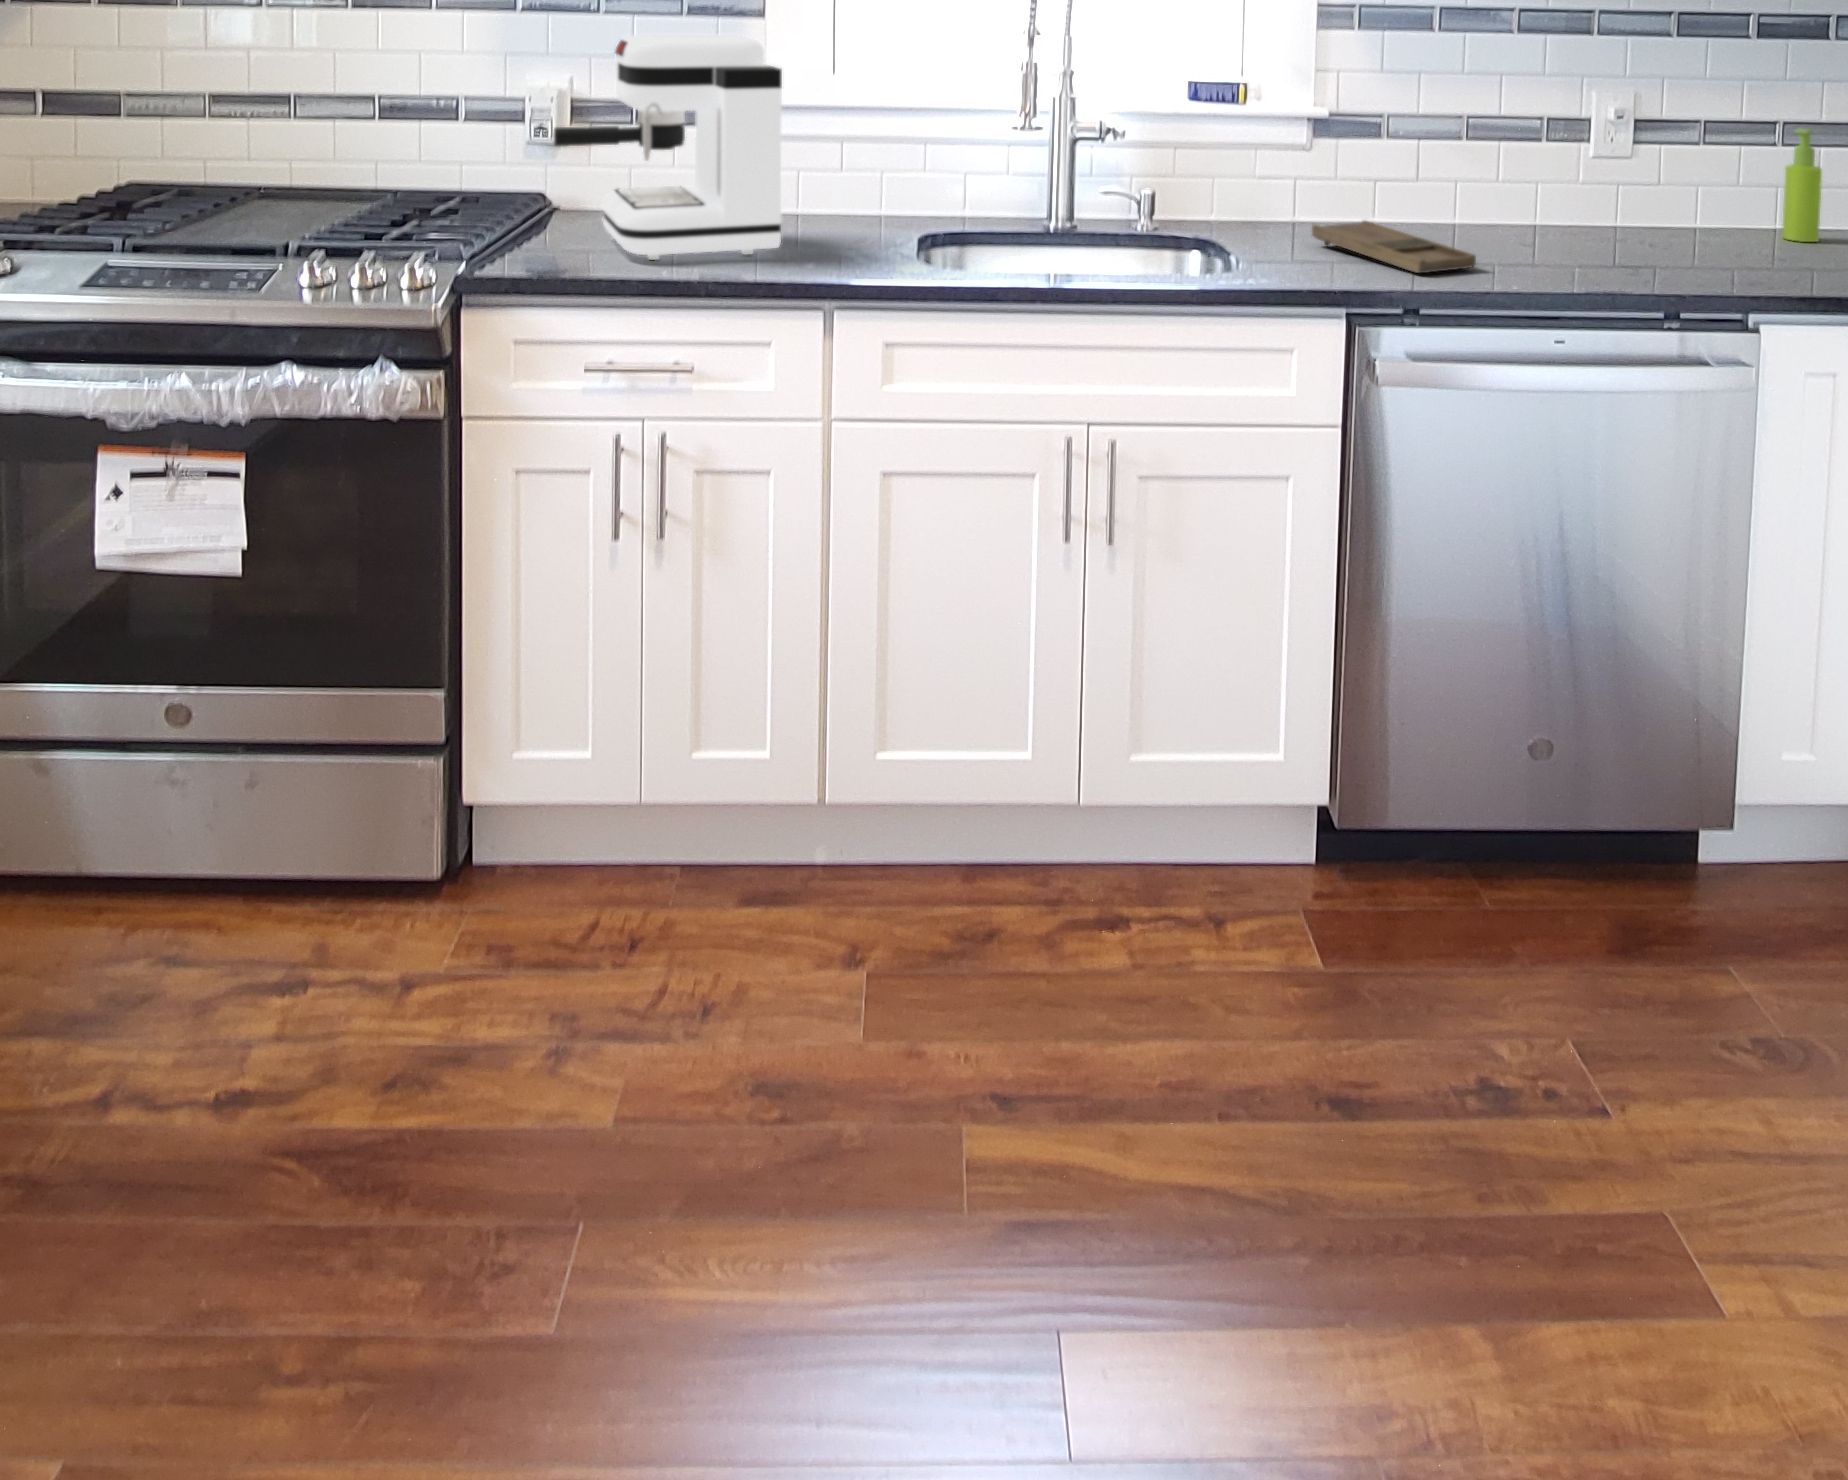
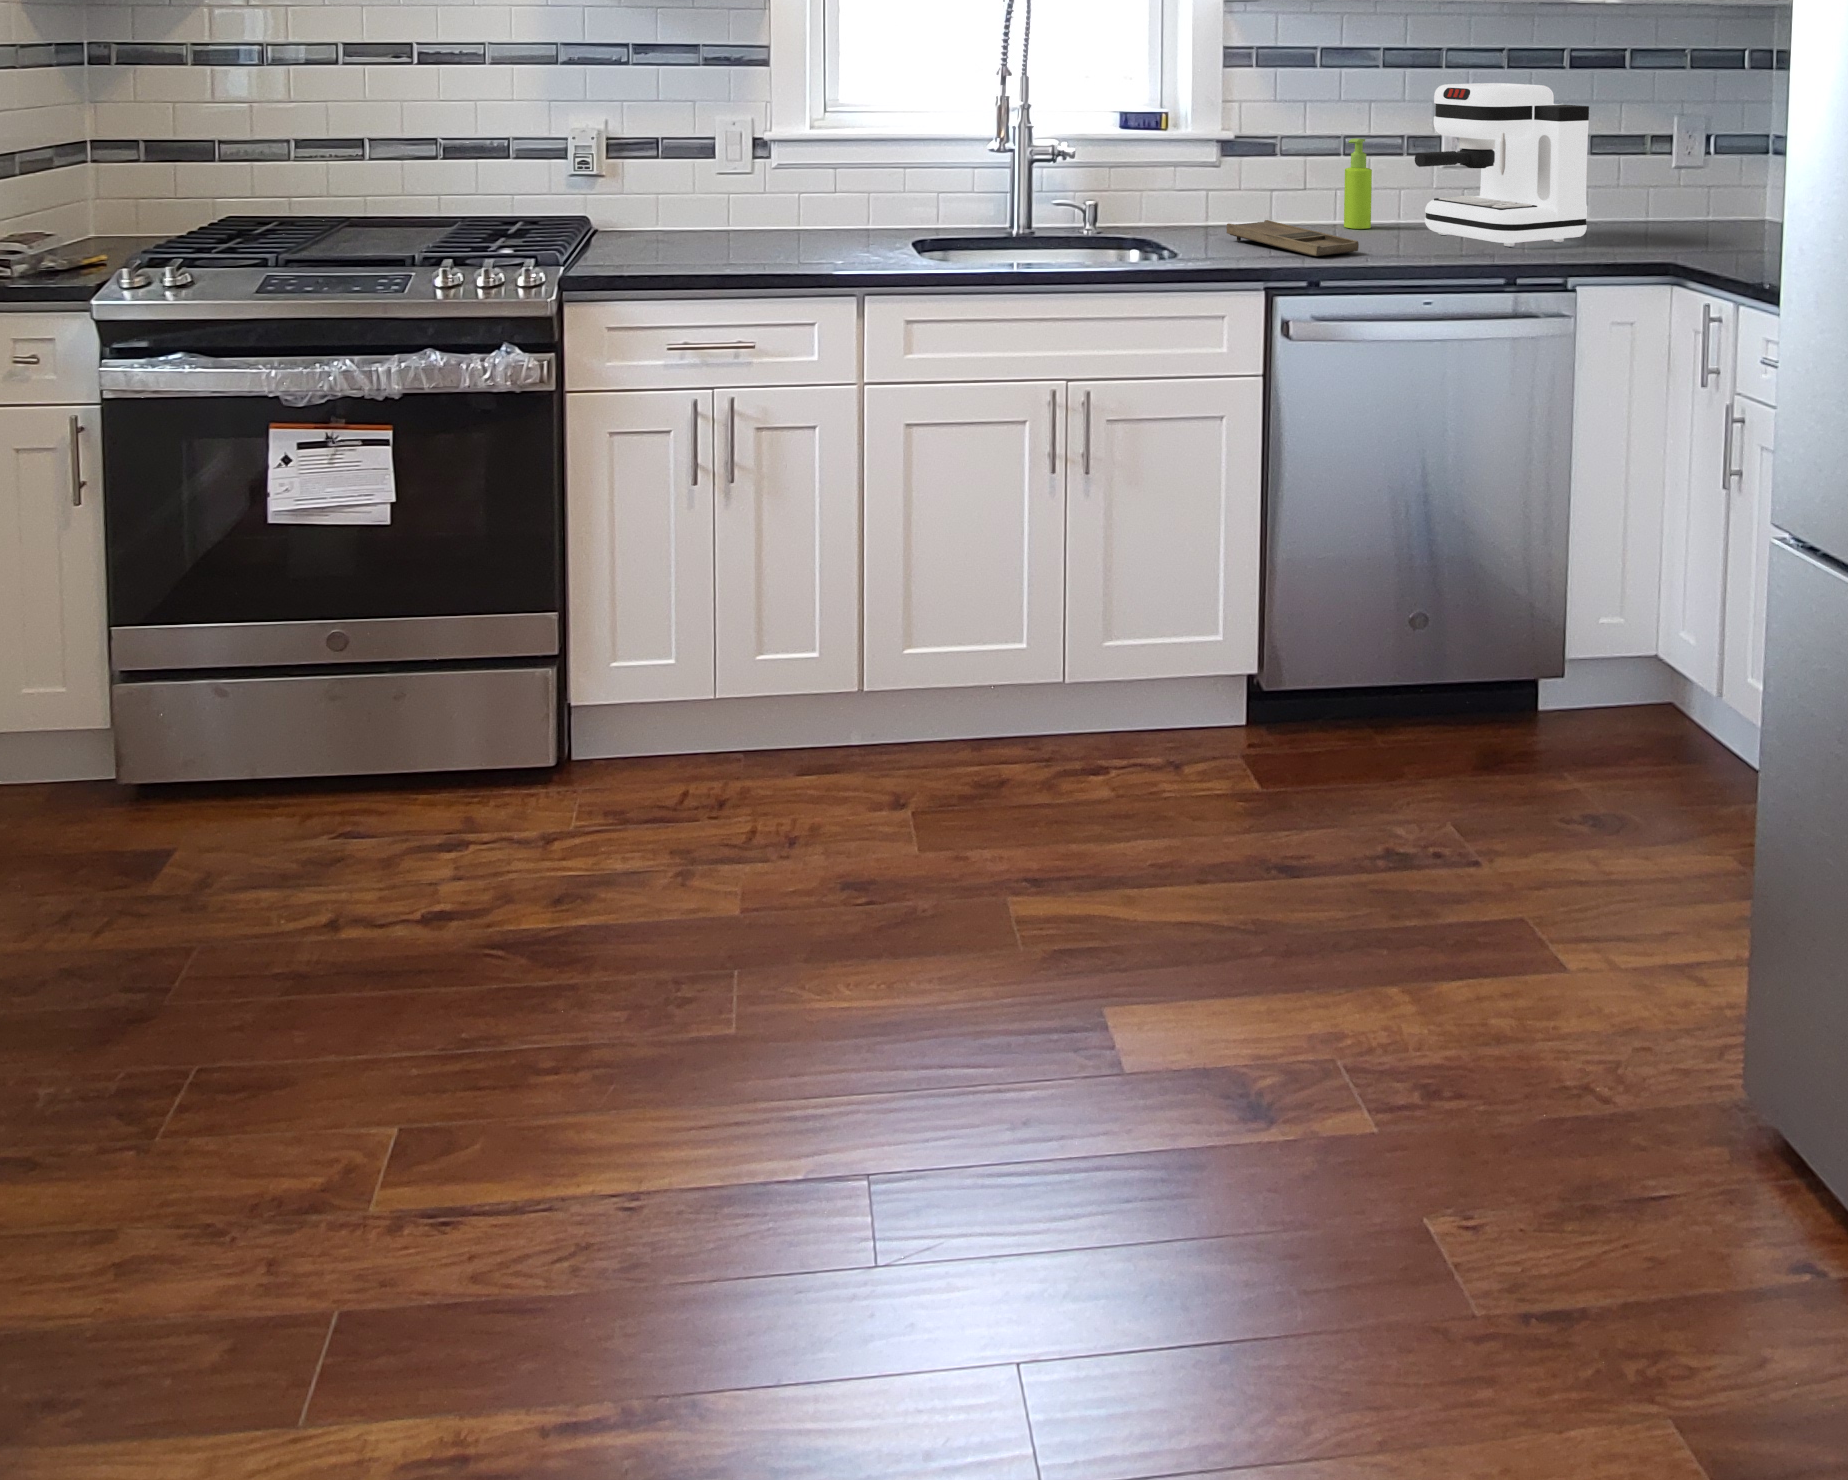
coffee maker: present [553,35,782,260] -> present [1415,83,1589,246]
soap dispenser: present [1782,129,1822,242] -> present [1344,138,1372,229]

